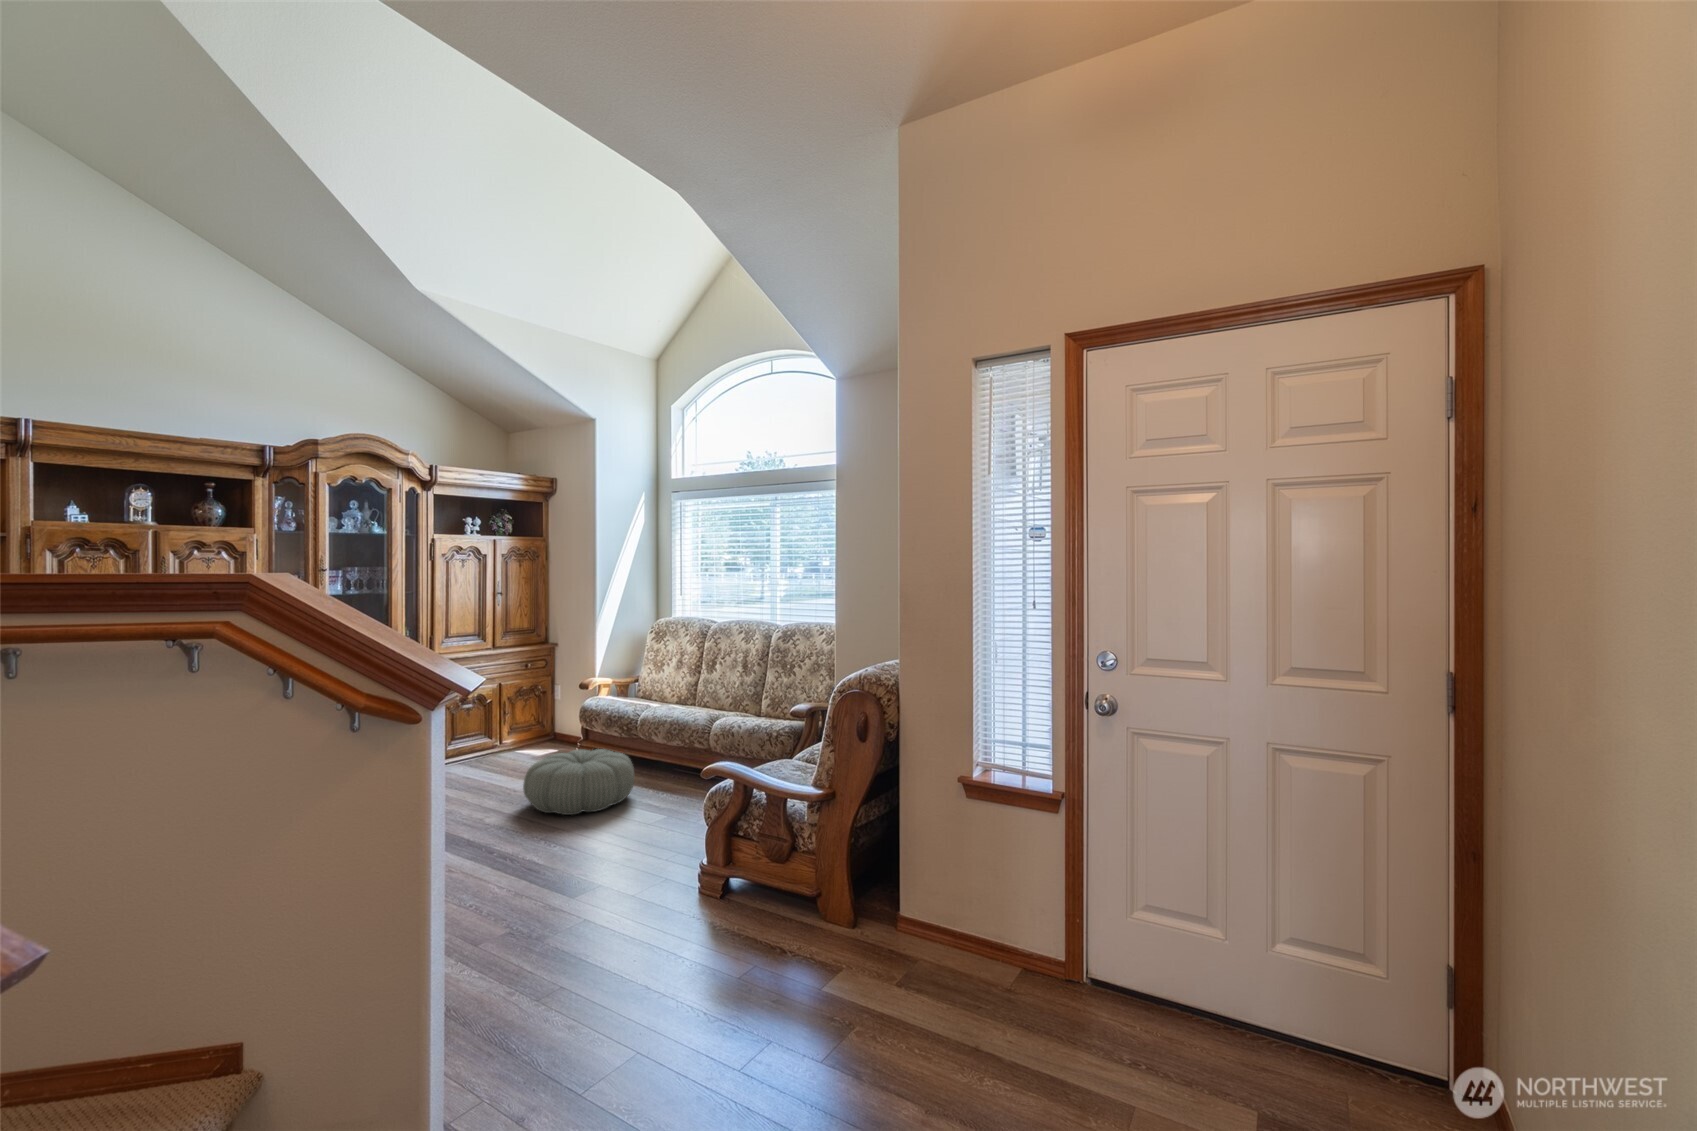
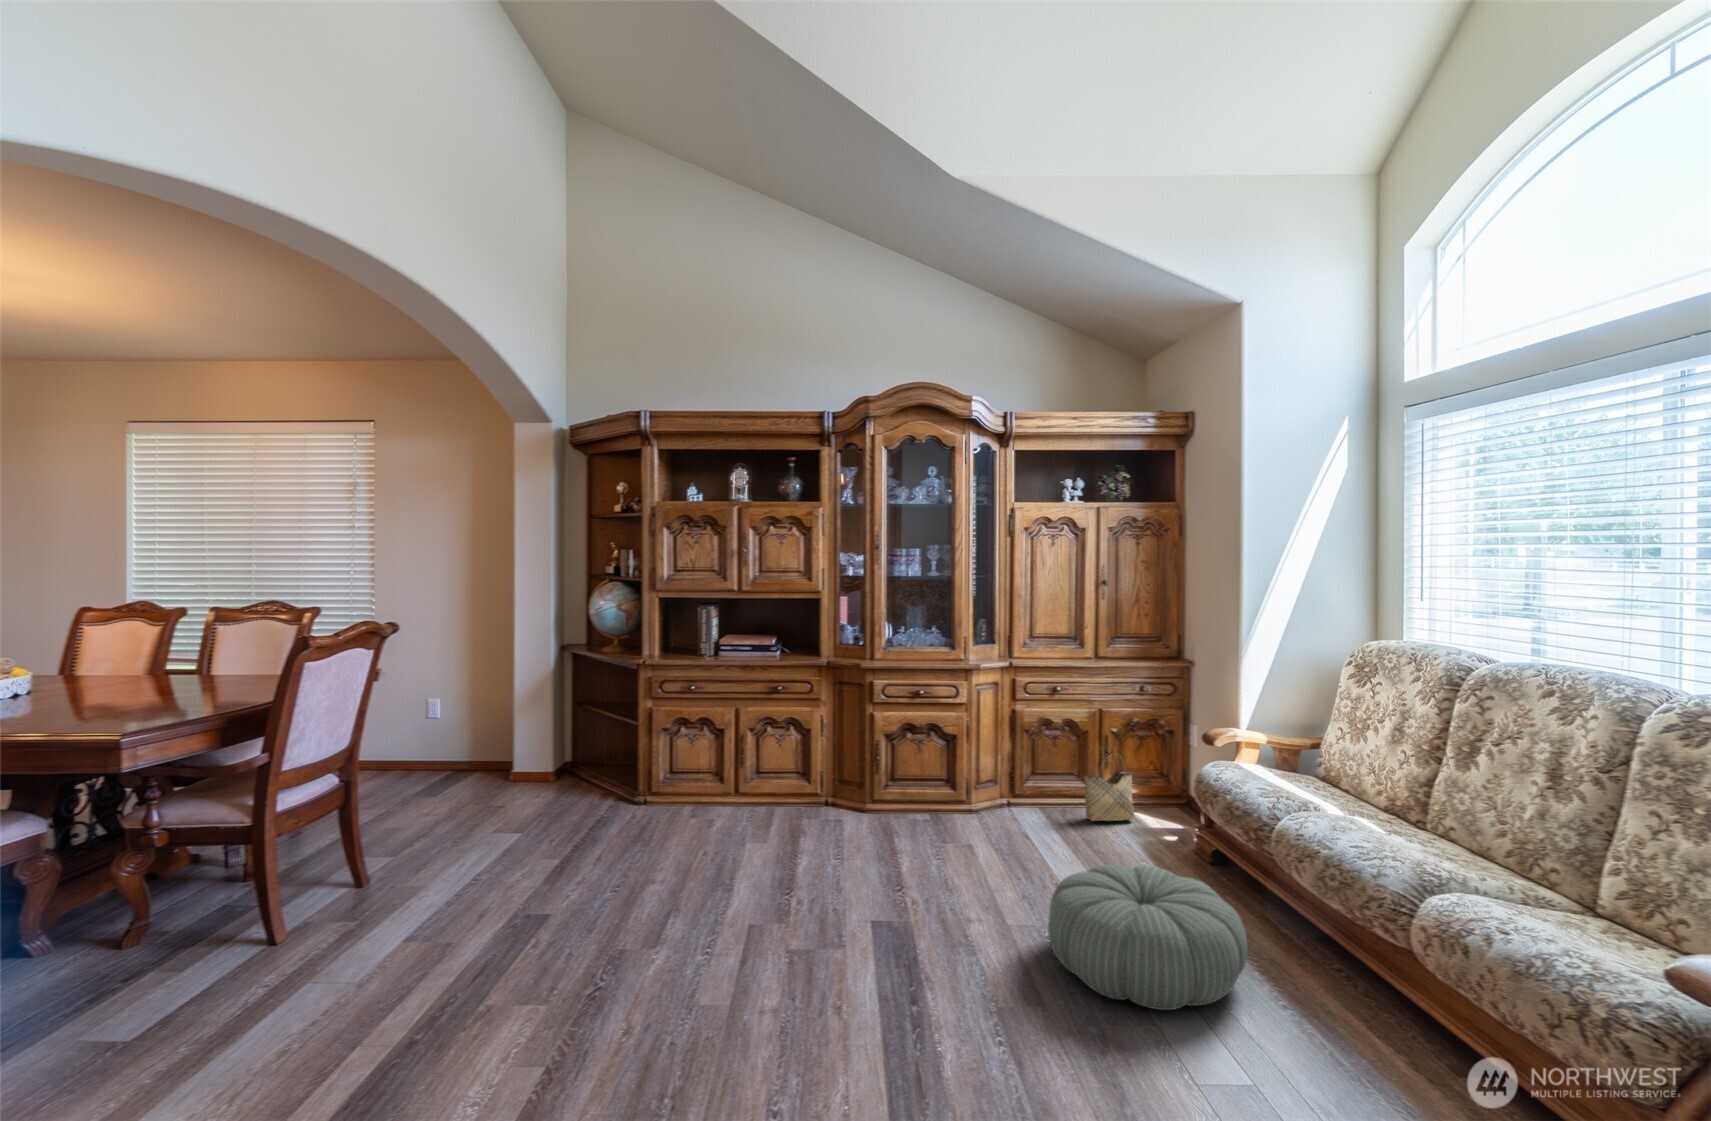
woven basket: none [492,707,526,758] -> present [1084,749,1134,821]

